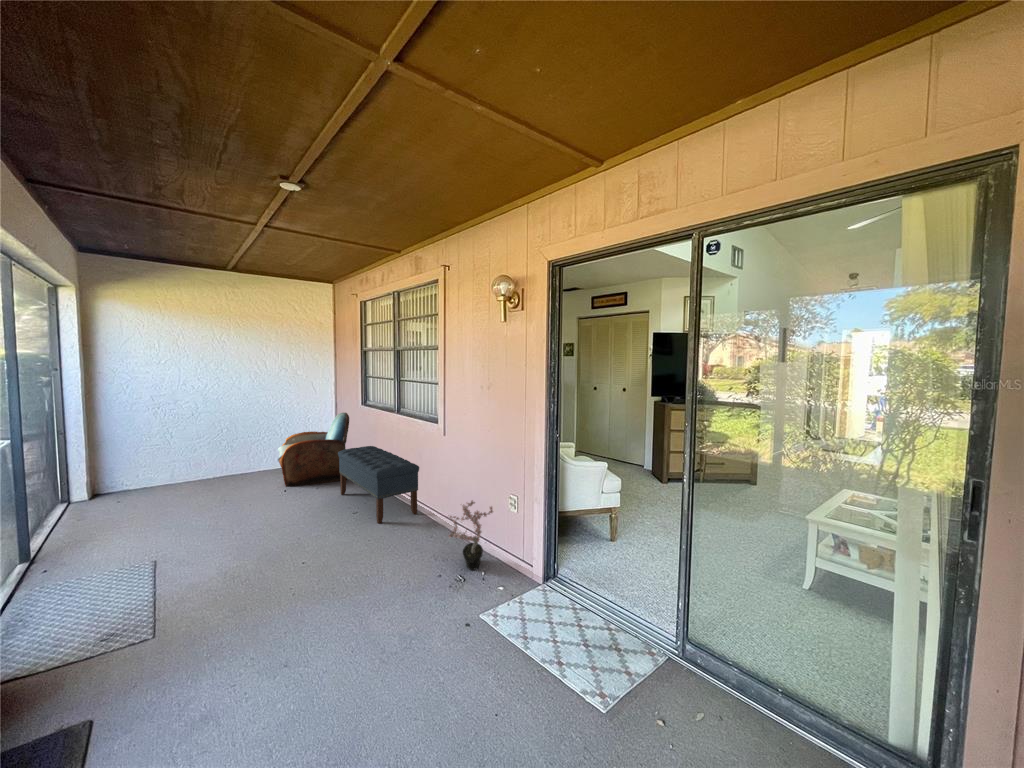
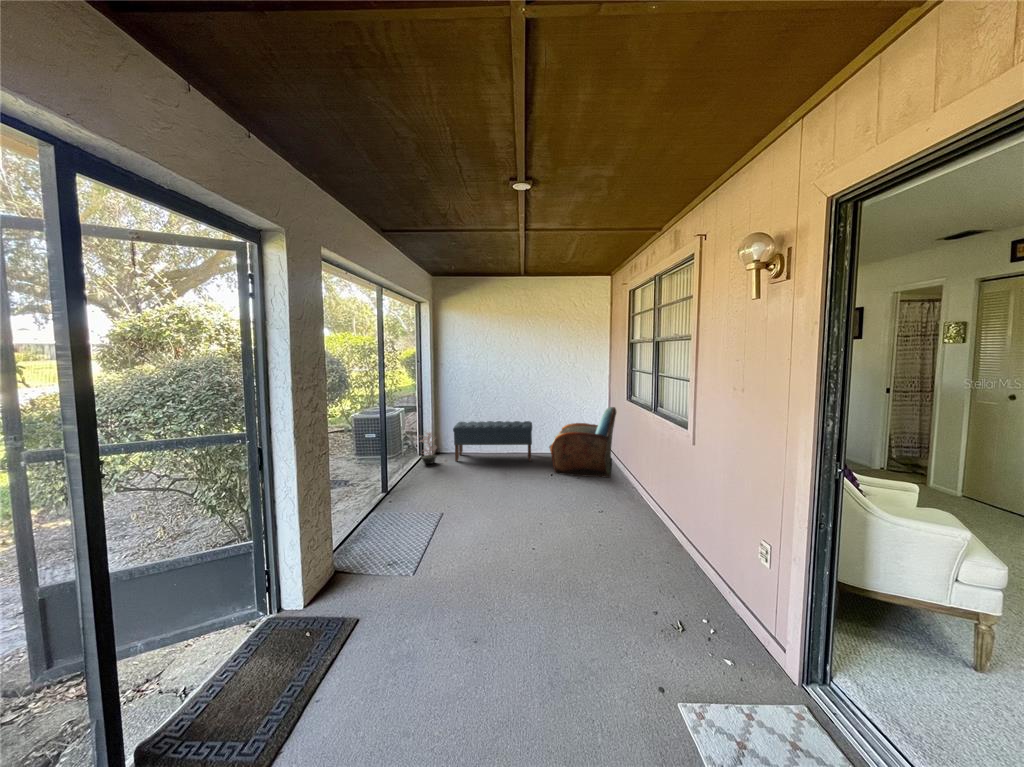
bench: present [338,446,419,524] -> present [453,421,532,462]
potted plant: present [448,500,493,570] -> present [416,432,437,464]

